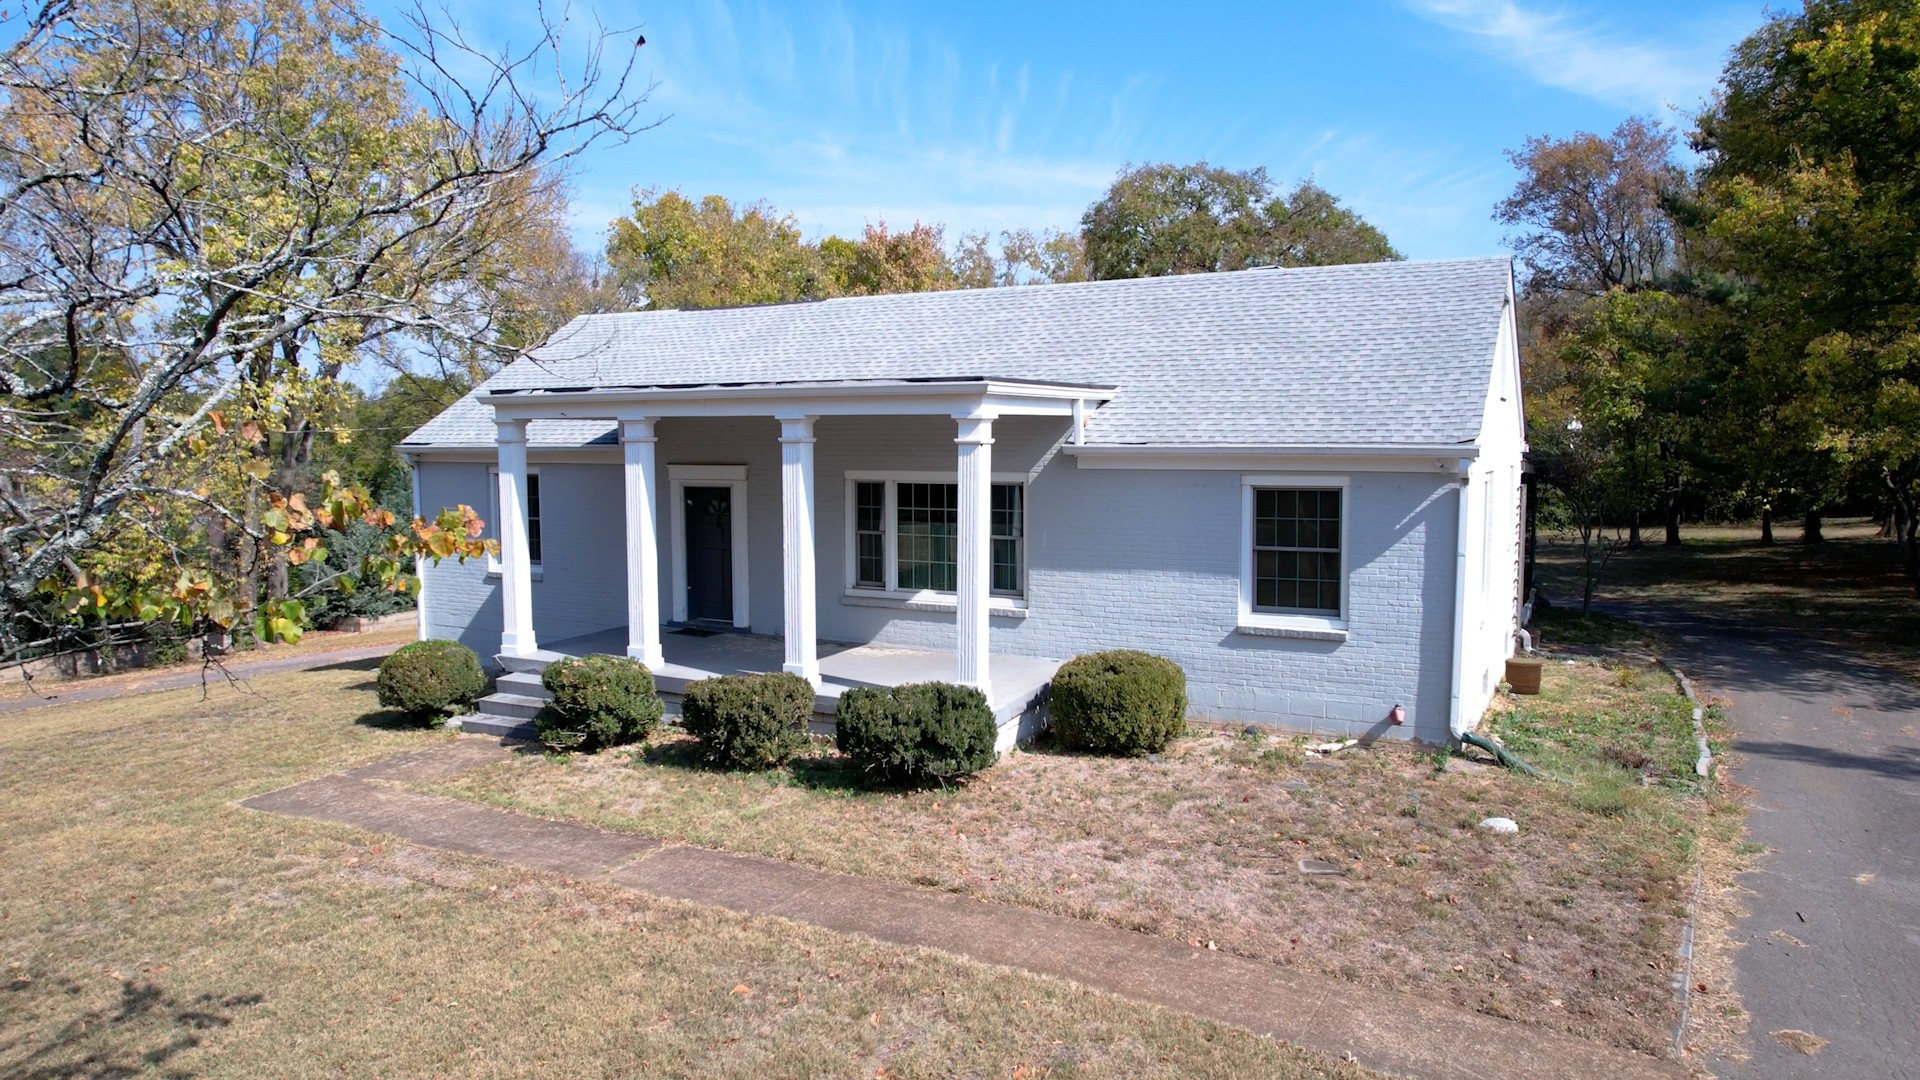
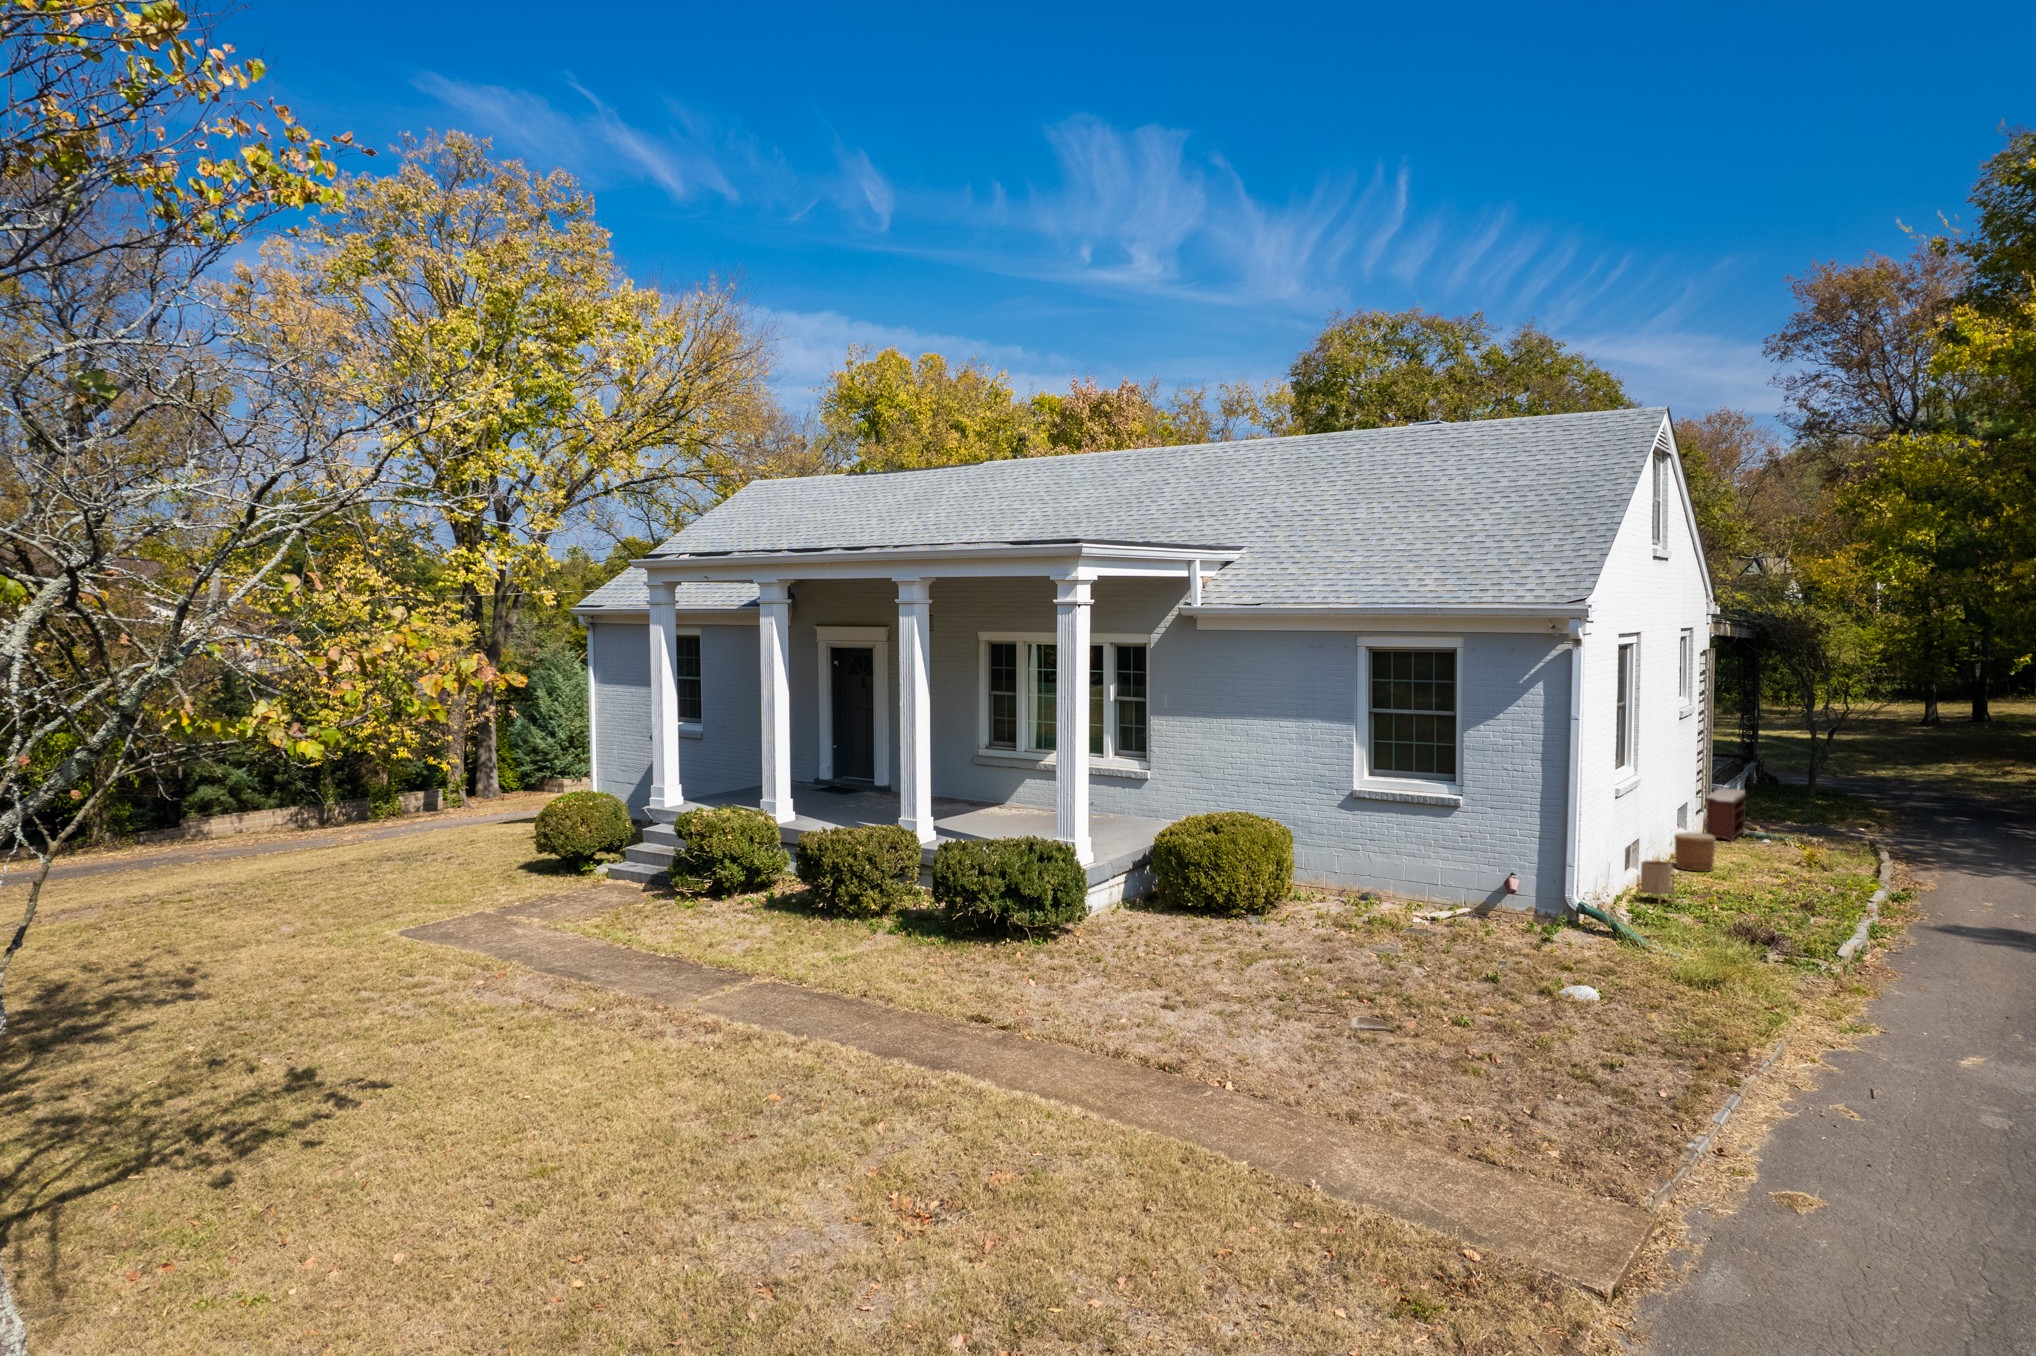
bench: none [1517,614,1548,664] -> present [1705,788,1745,842]
planter: none [1489,687,1524,728] -> present [1637,861,1675,903]

